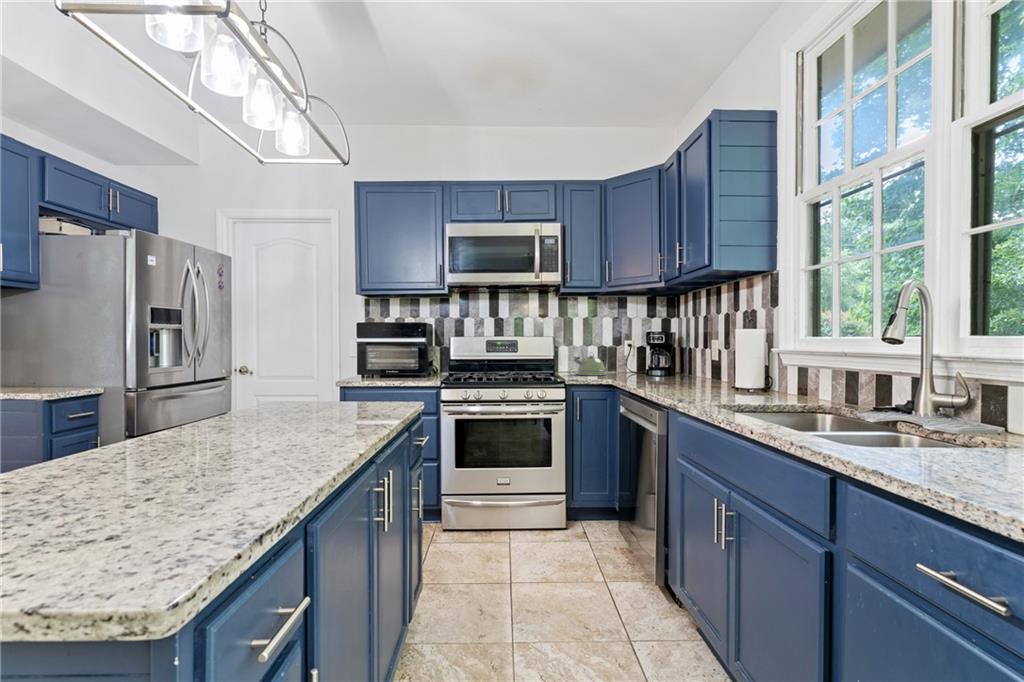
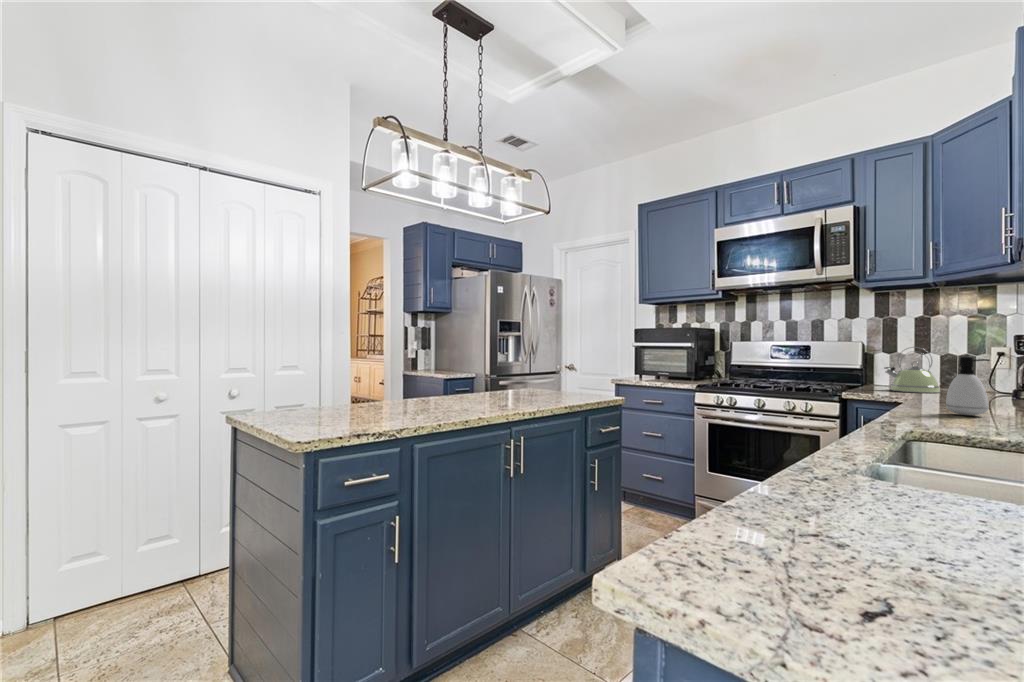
soap dispenser: none [669,349,693,391] -> present [946,356,990,415]

